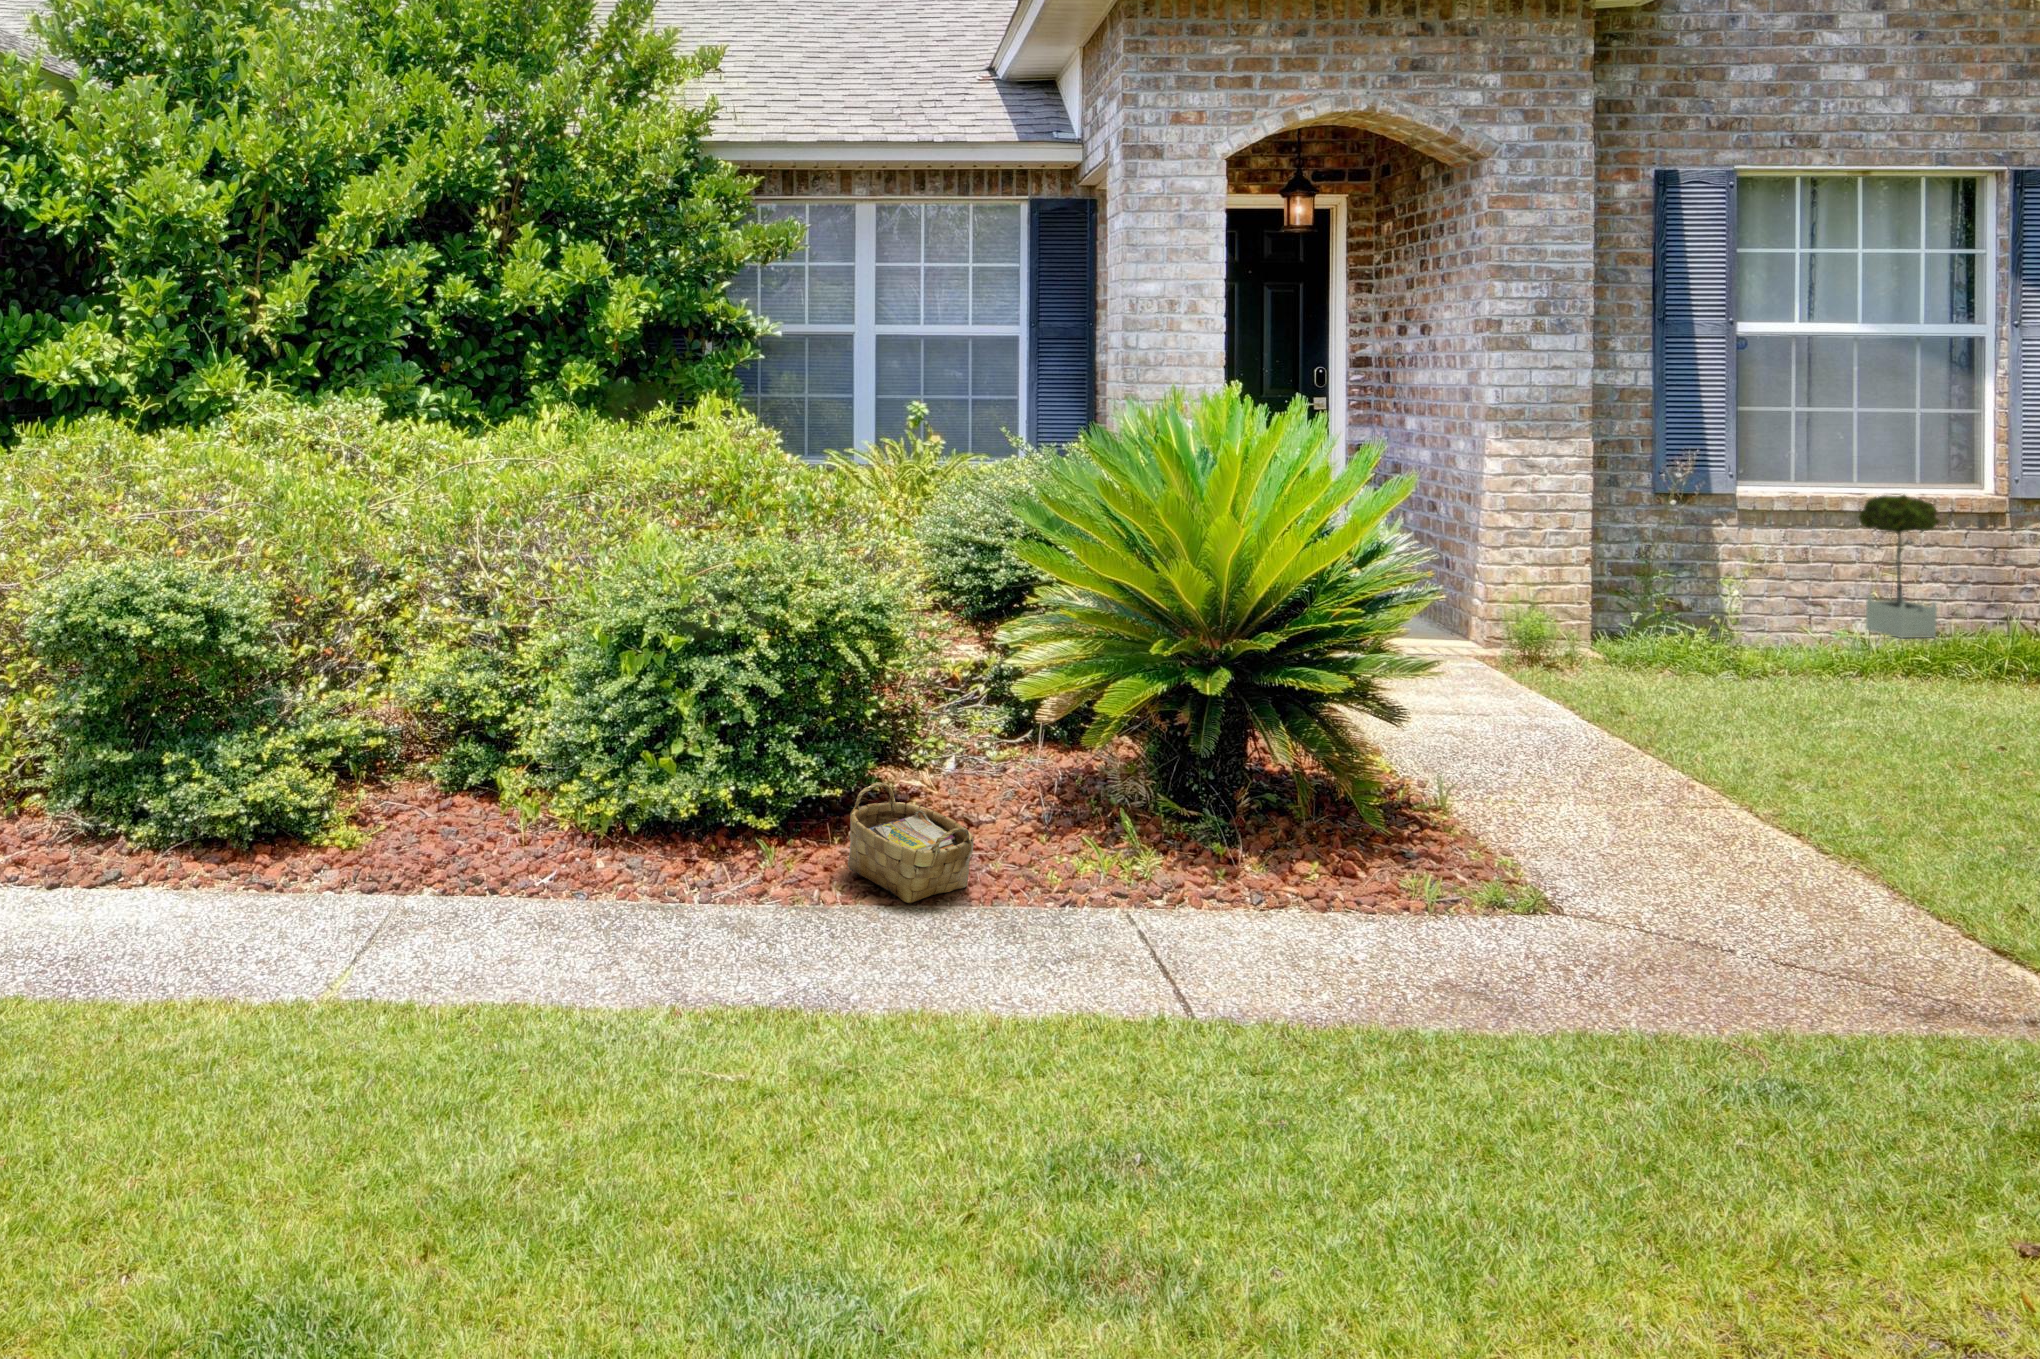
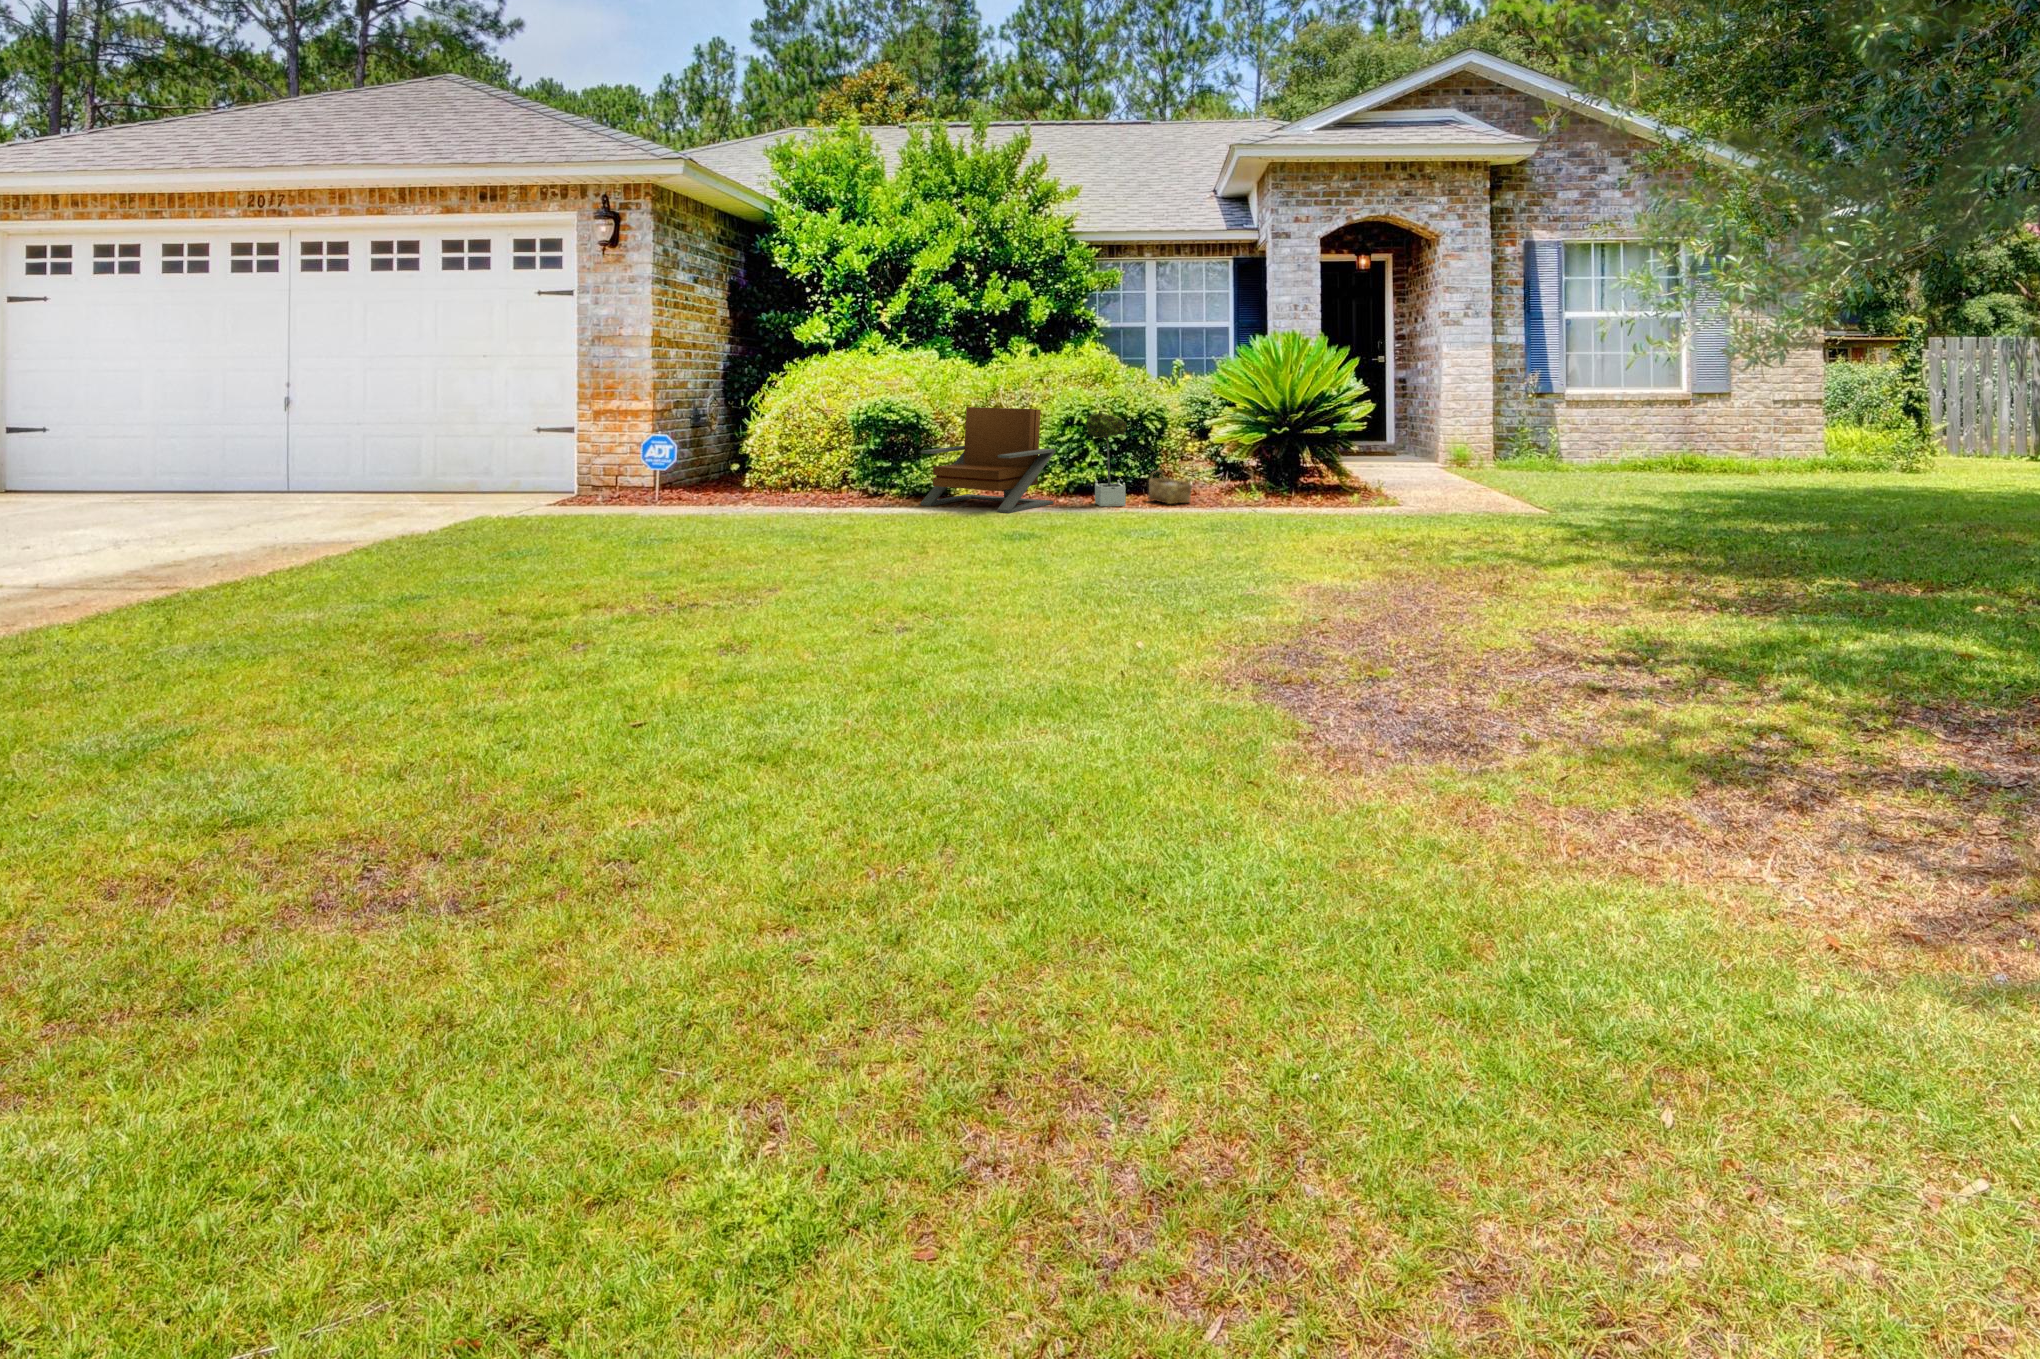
potted tree: present [1859,495,1941,638] -> present [1086,412,1127,506]
lounge chair: none [177,596,581,985] -> present [921,407,1055,513]

